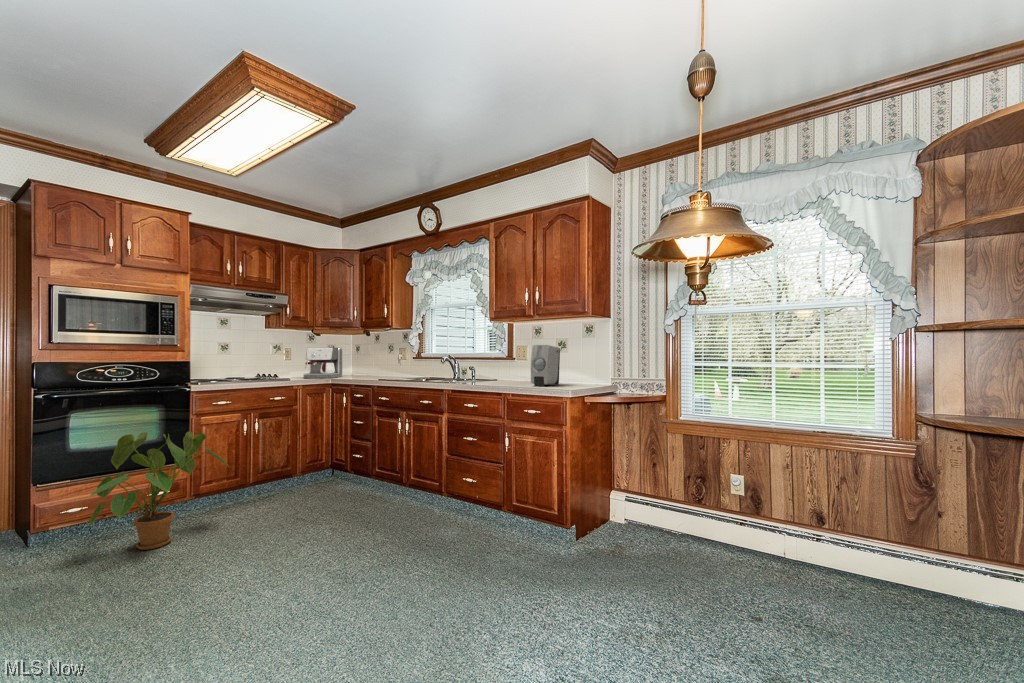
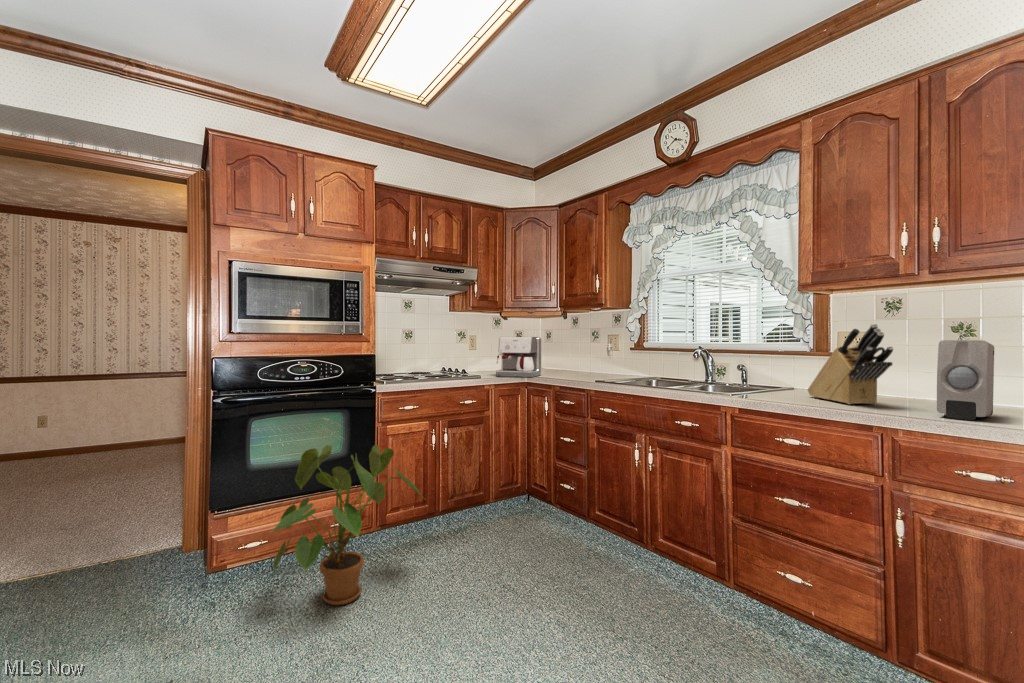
knife block: none [493,337,521,383] -> present [808,324,893,404]

